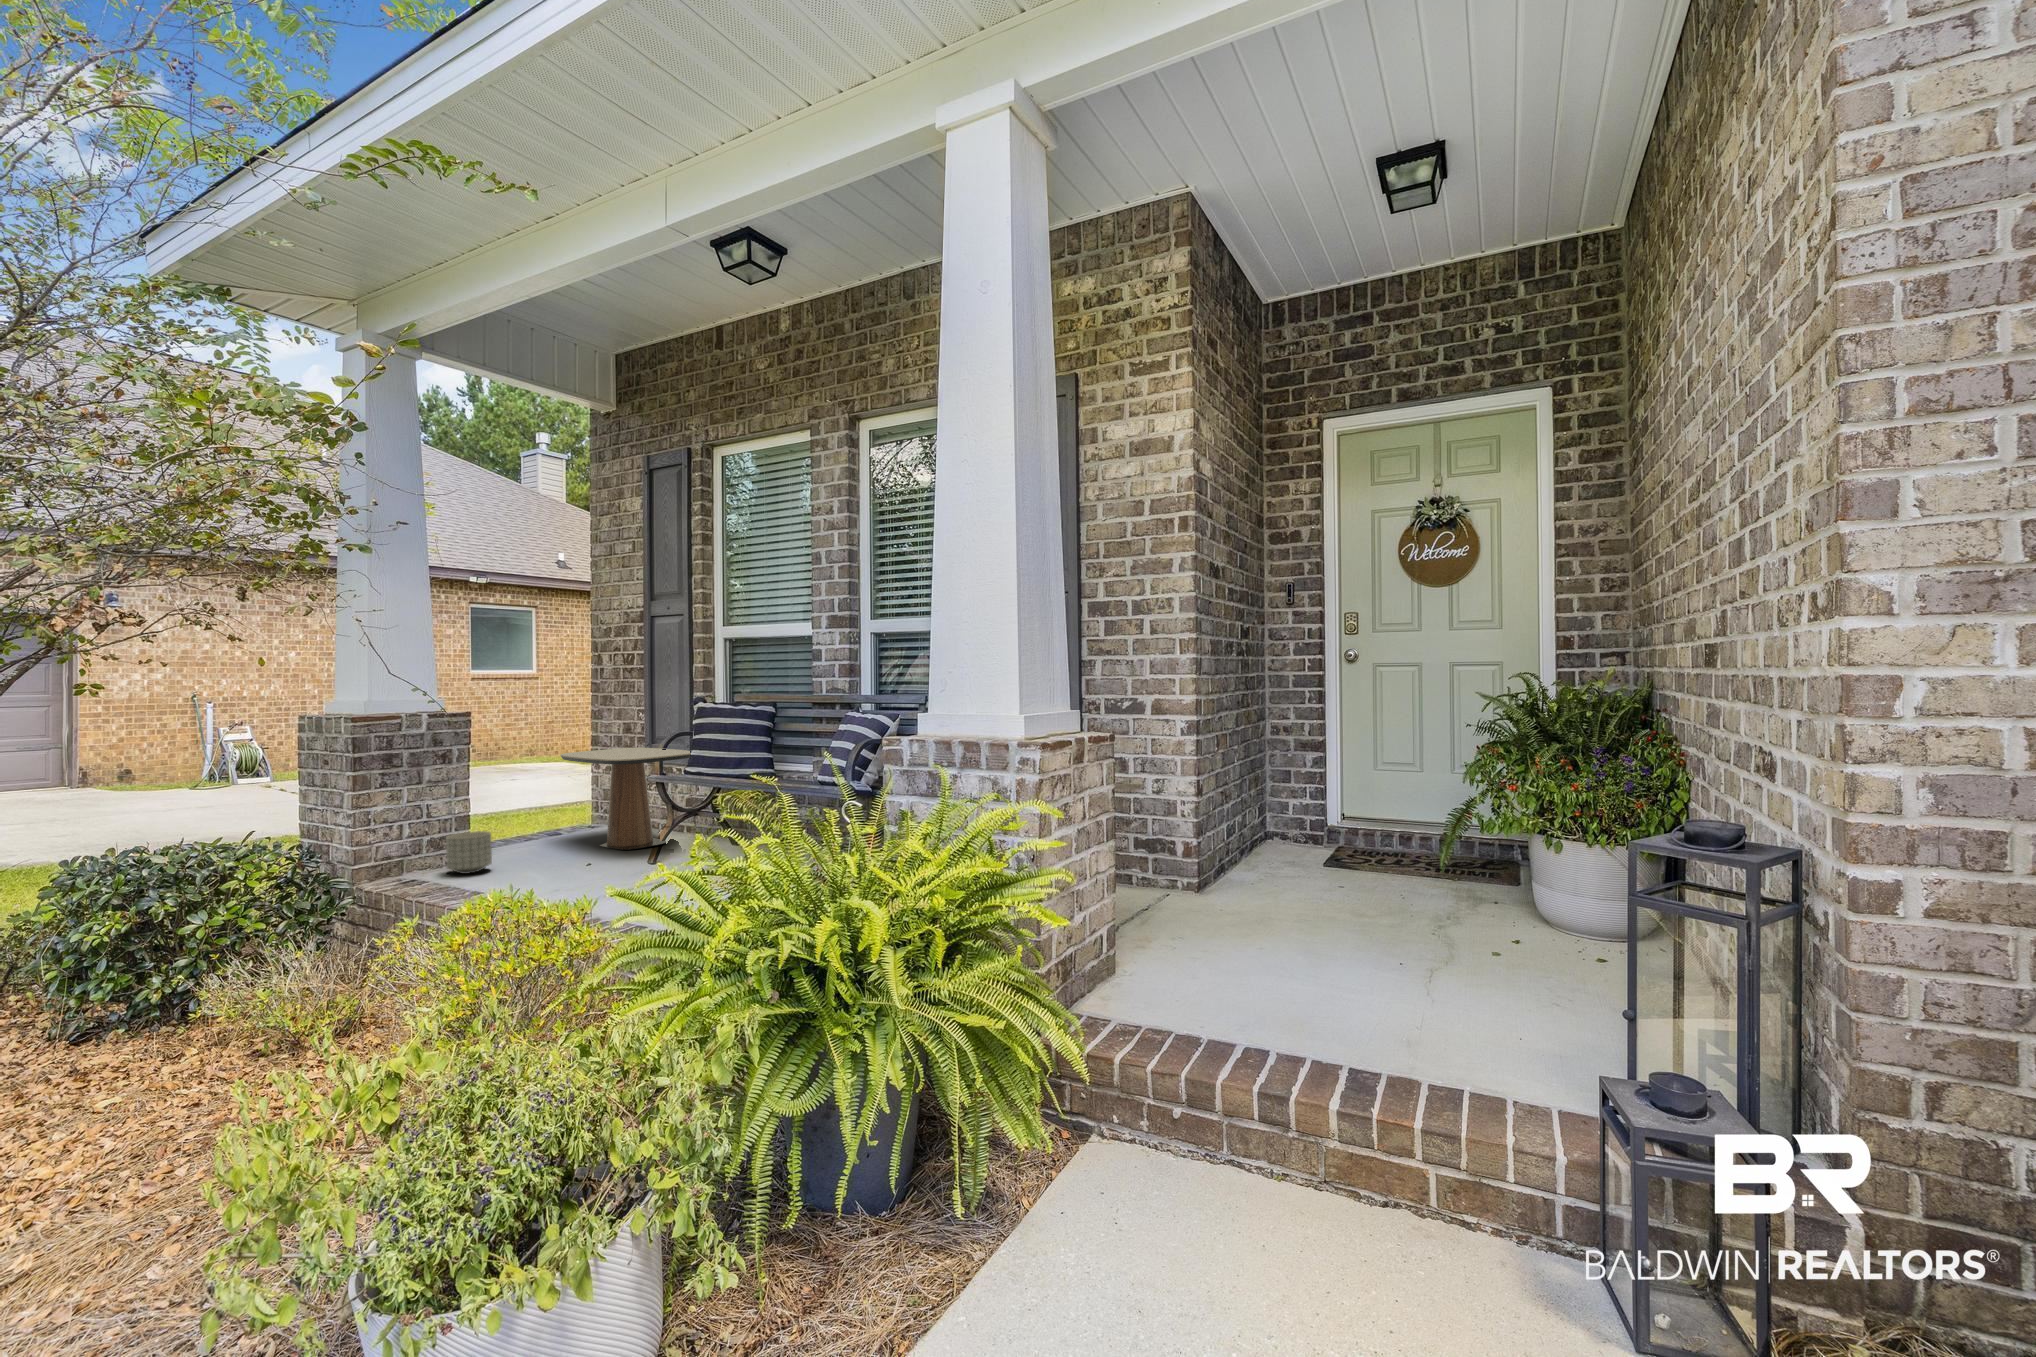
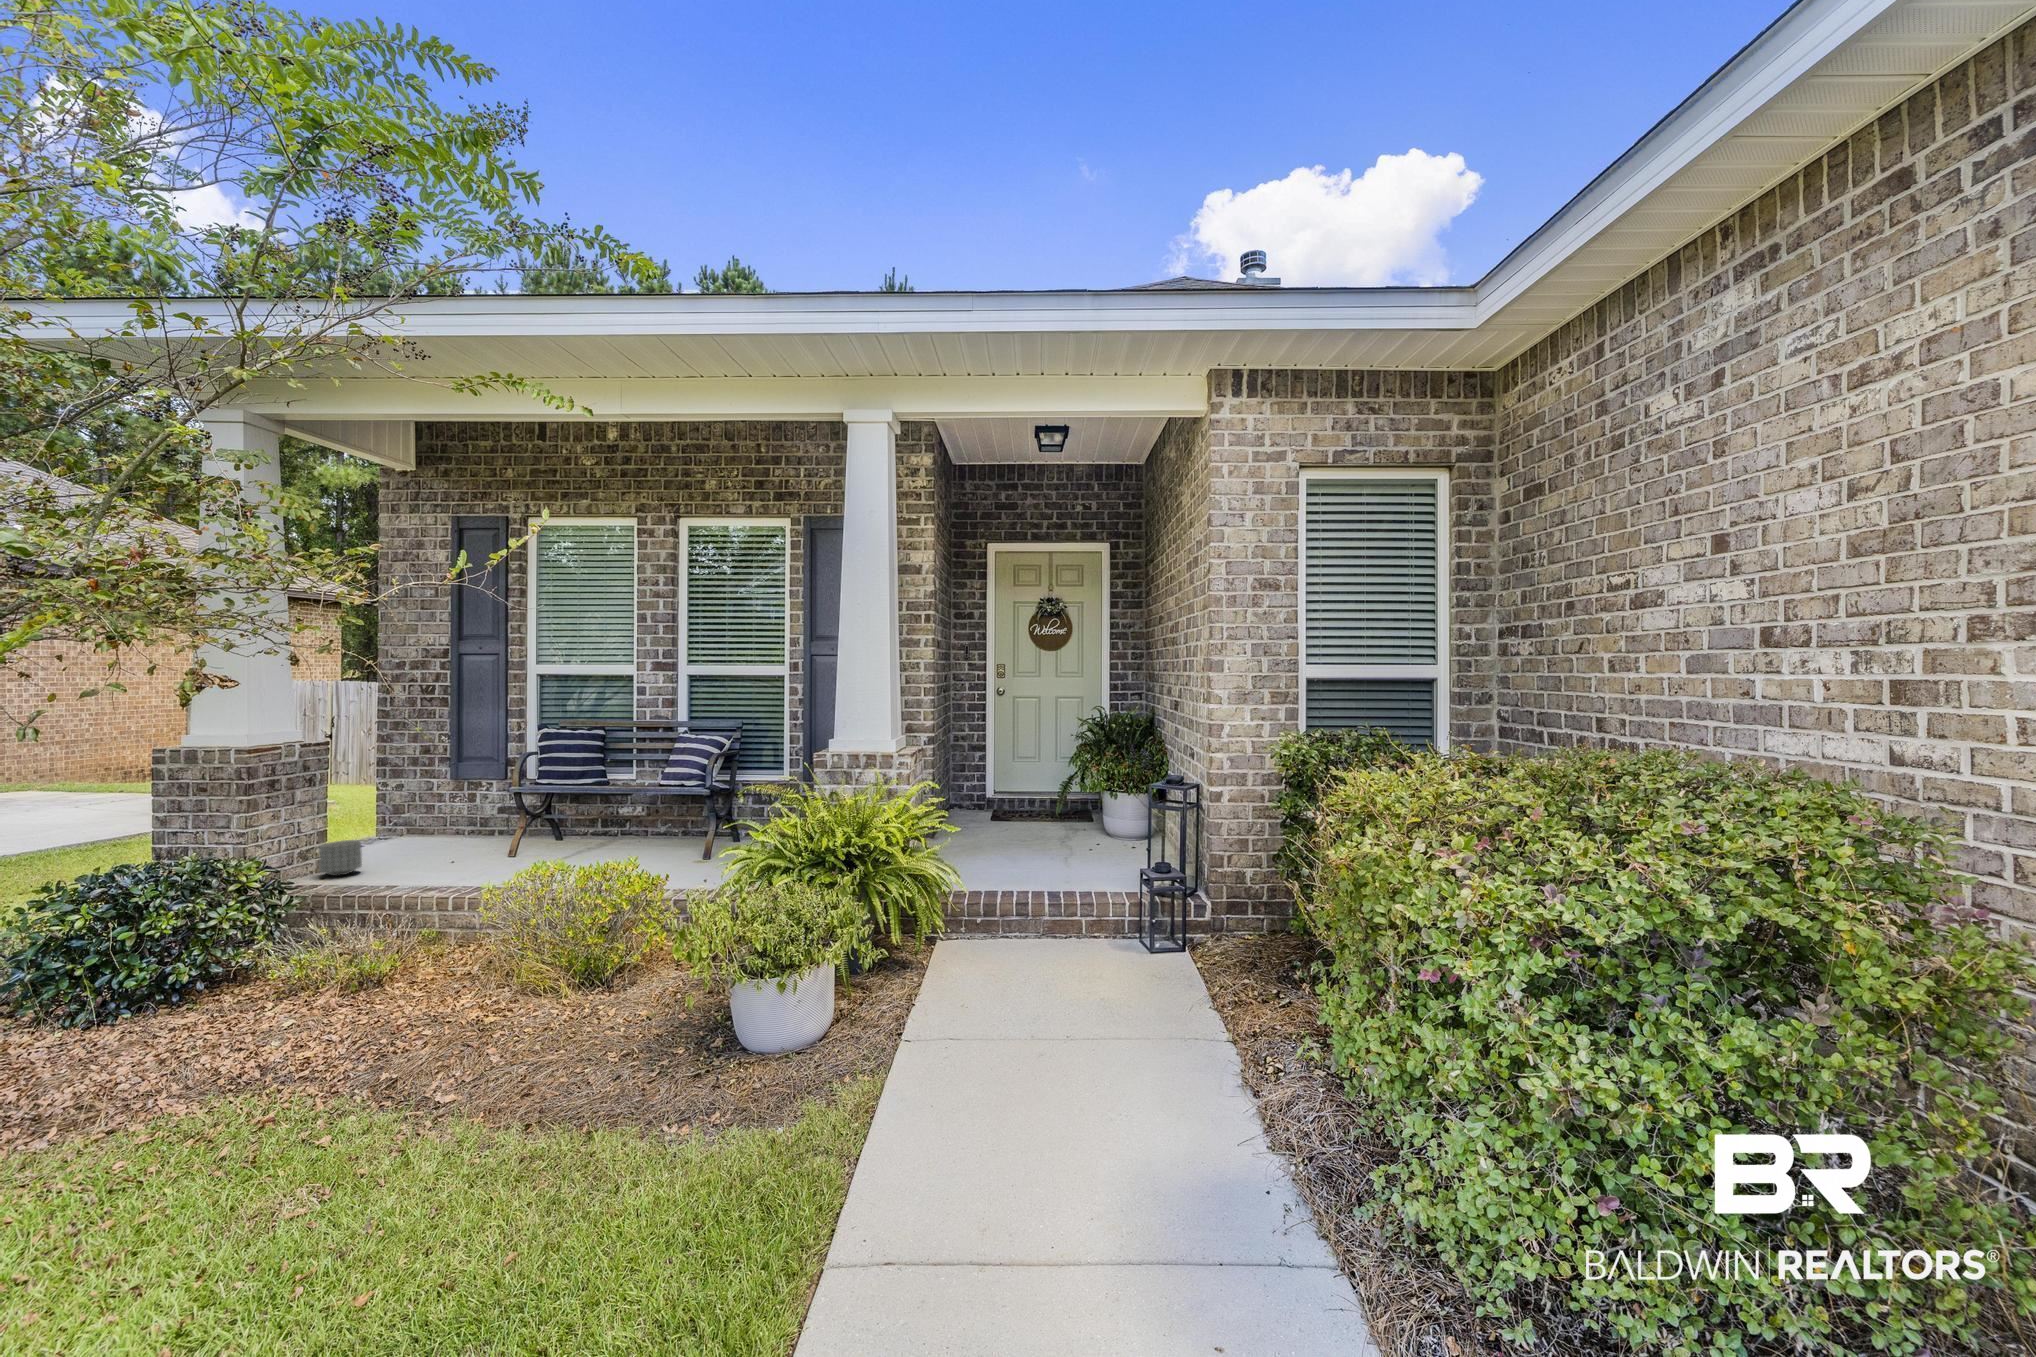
side table: present [560,748,691,850] -> none [388,765,521,849]

